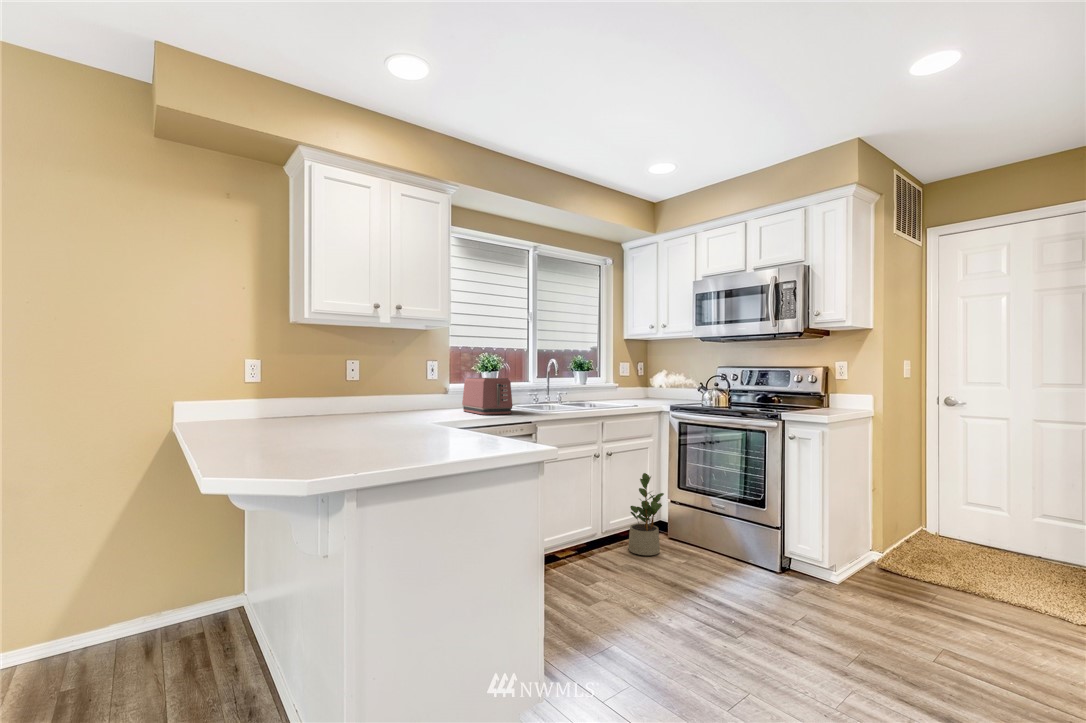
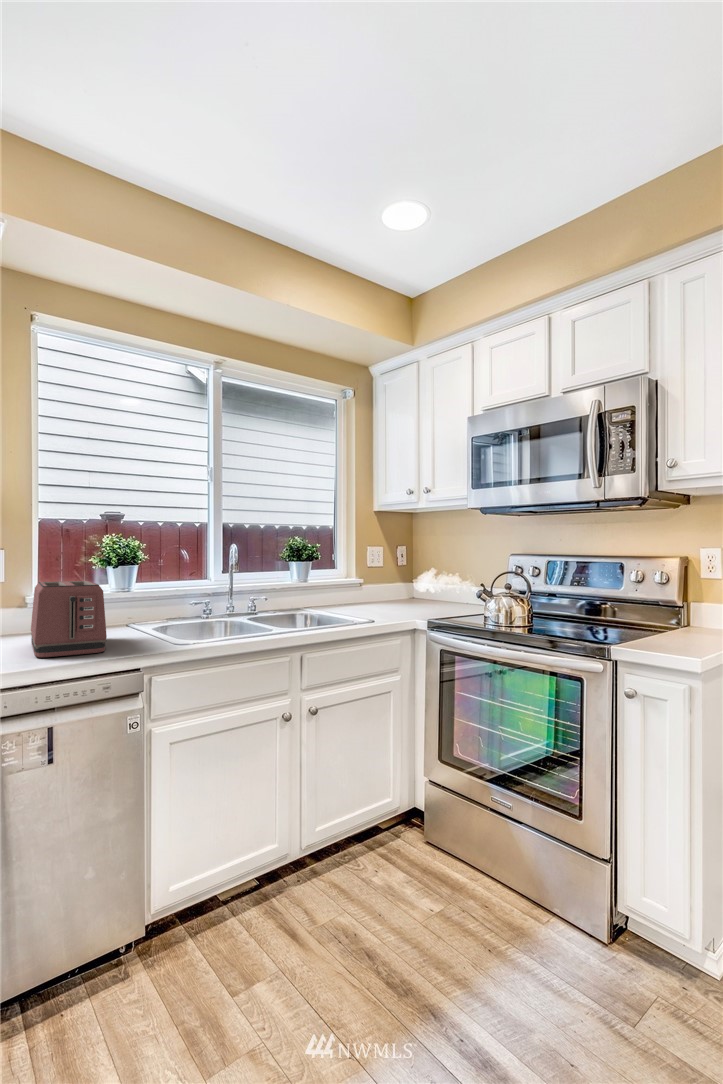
potted plant: present [628,473,664,555] -> none [346,745,411,896]

